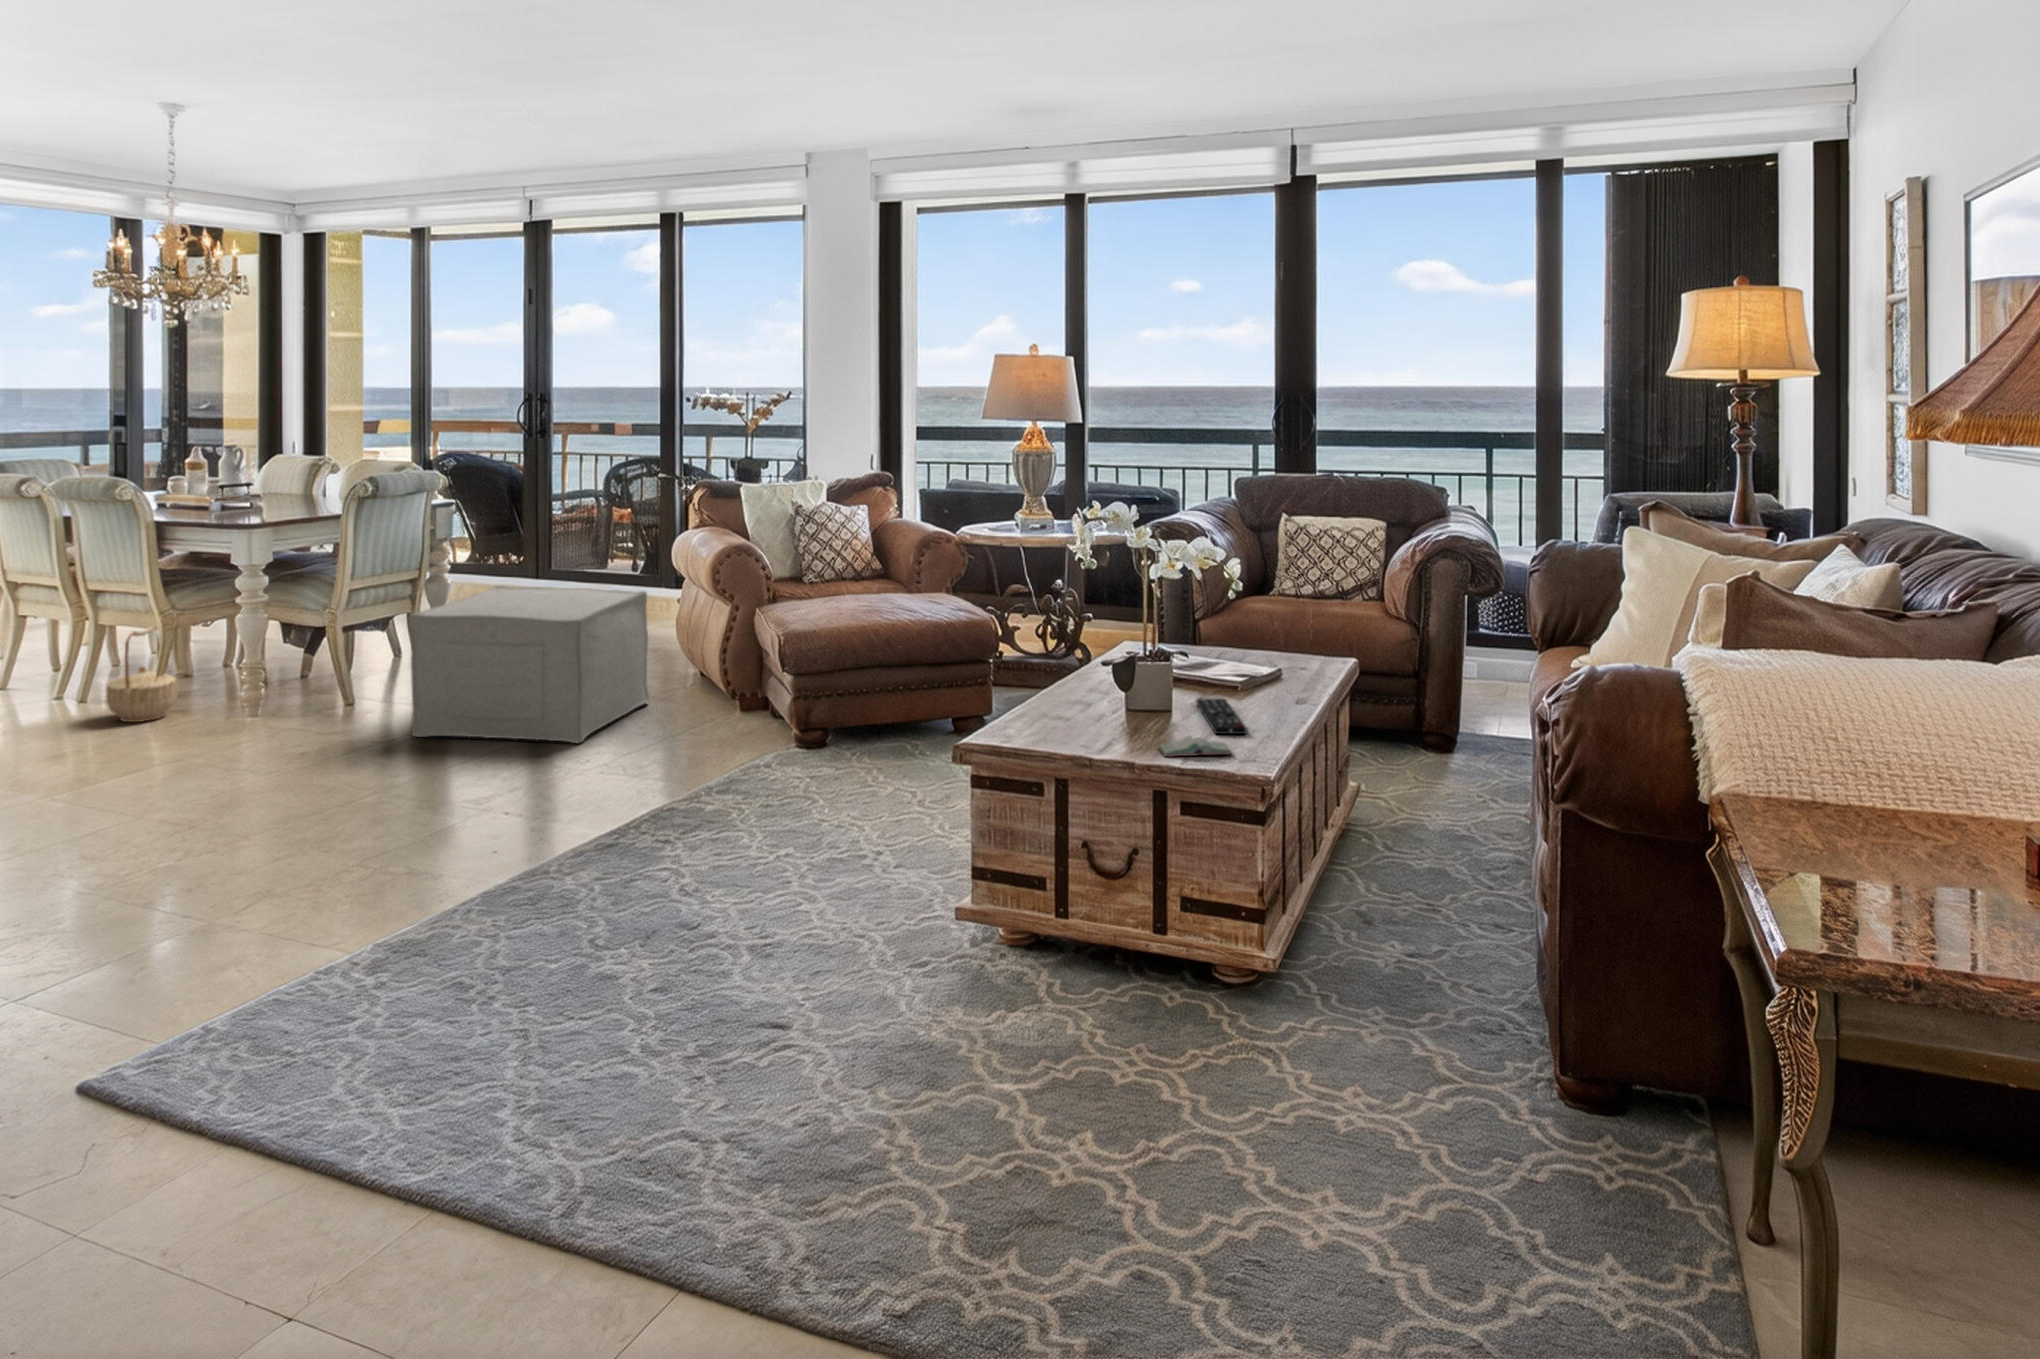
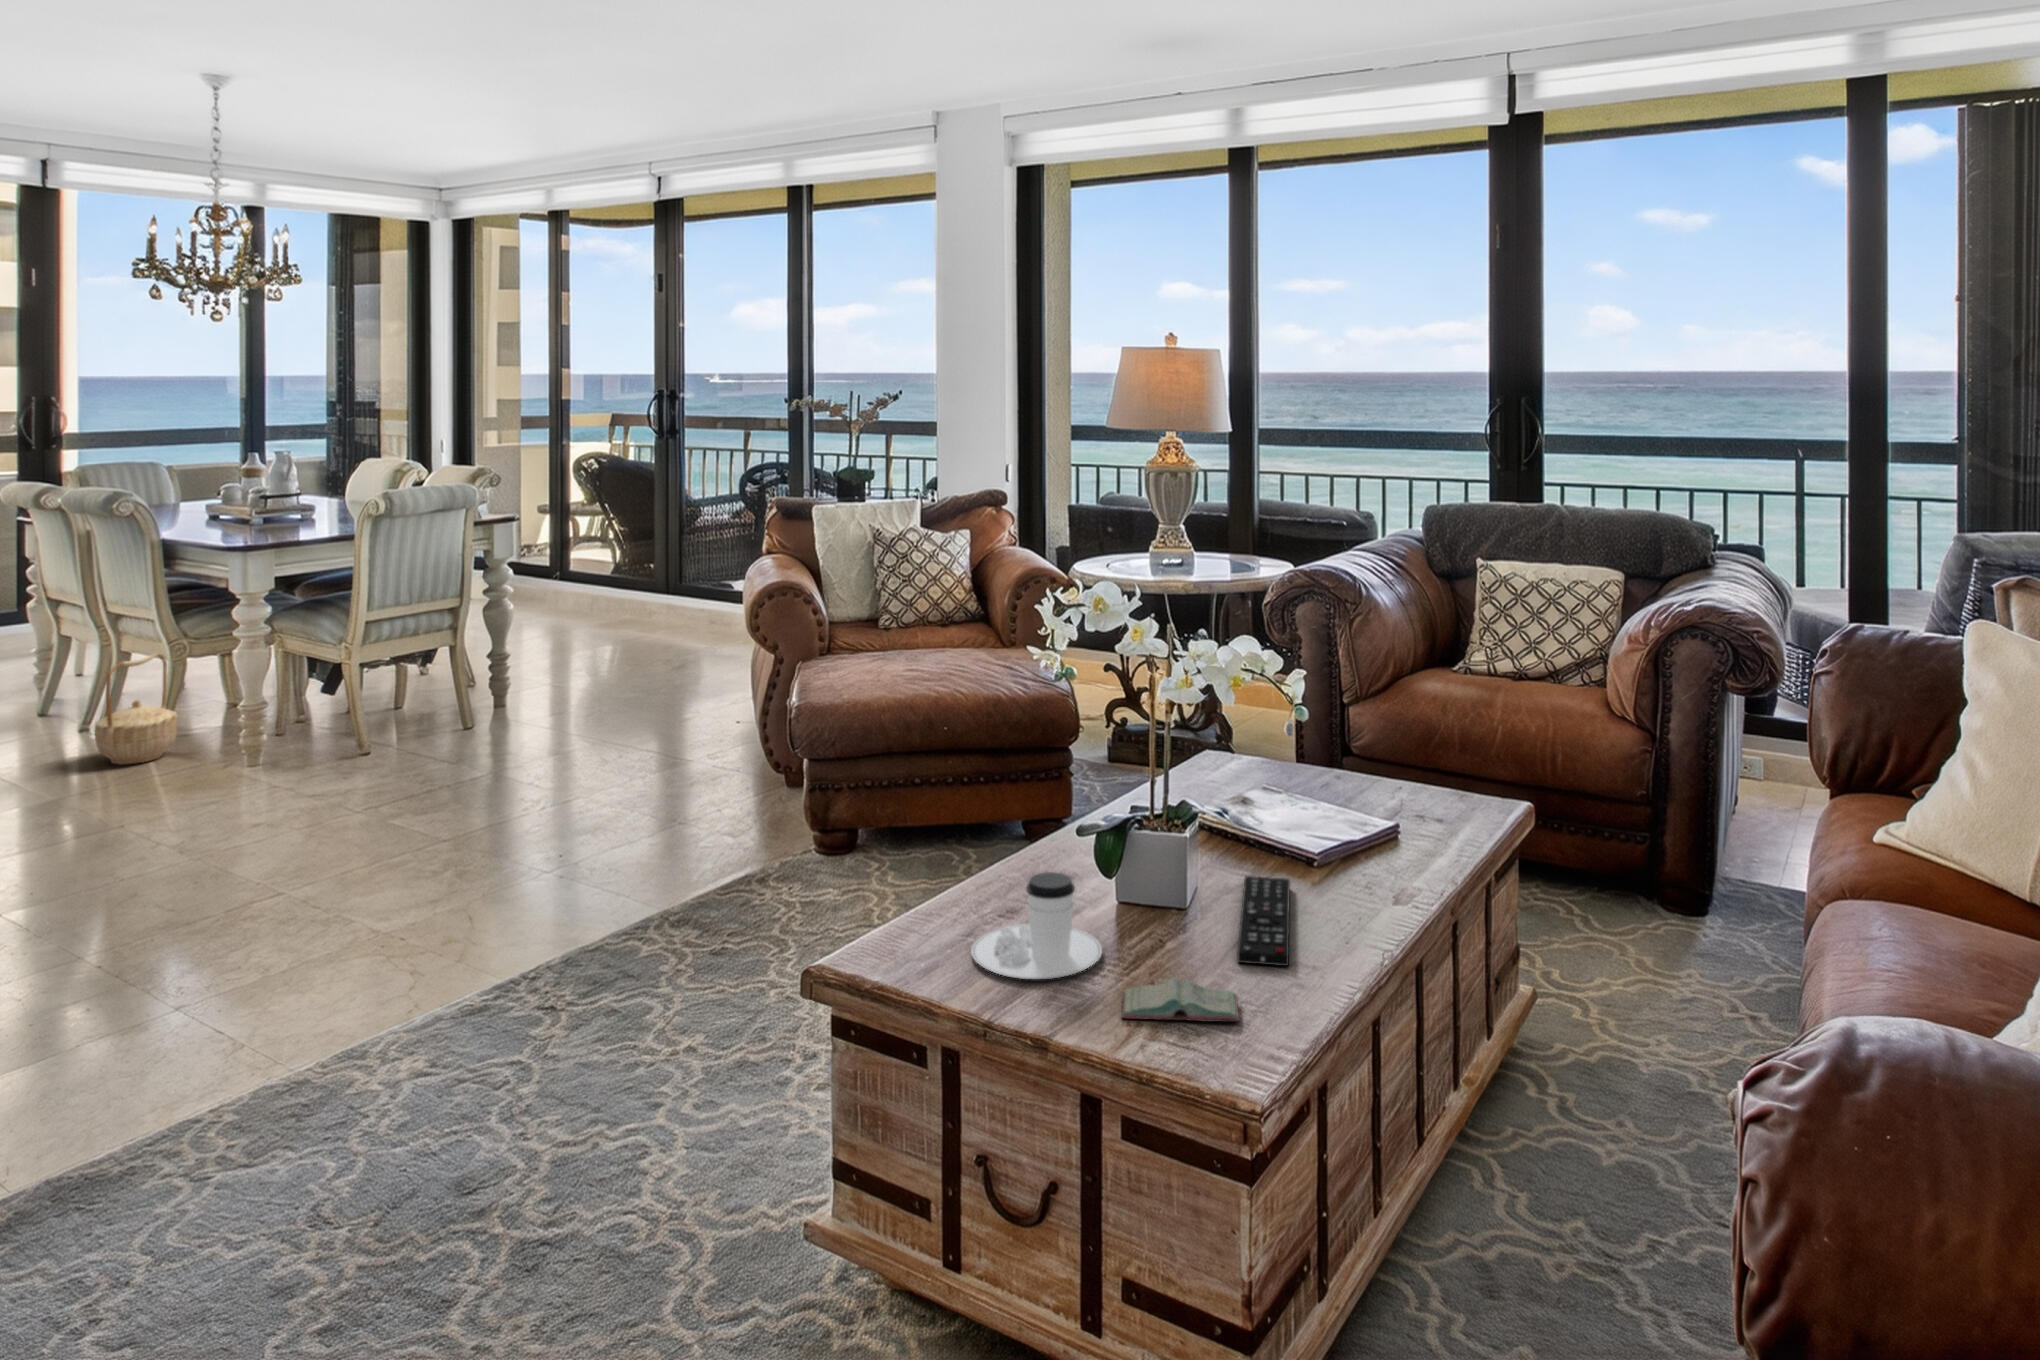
ottoman: present [409,586,649,743] -> none [382,618,690,825]
coffee cup: none [1052,685,1134,744] -> present [971,872,1102,979]

